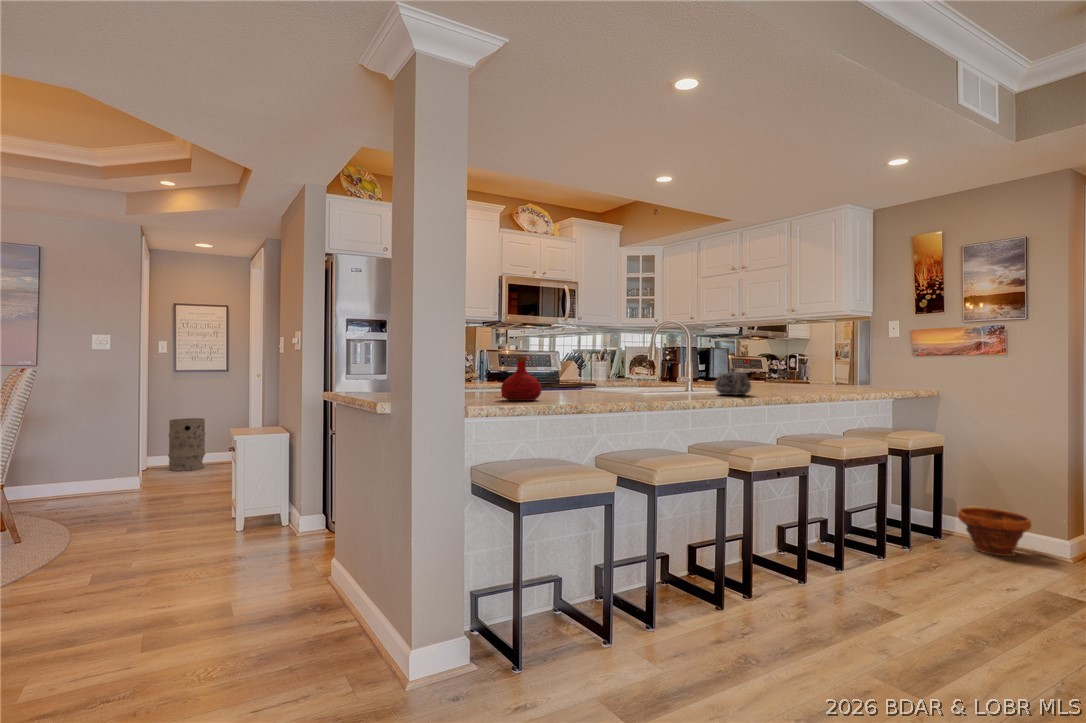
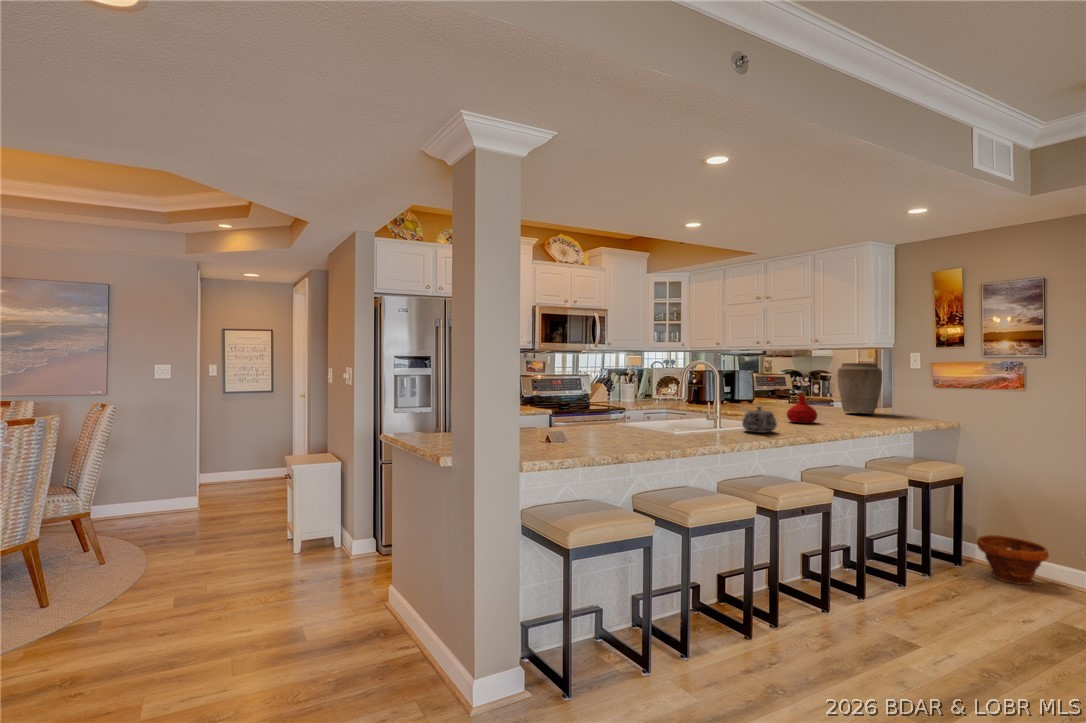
vase: none [815,332,861,385] -> present [837,363,882,414]
bottle: present [501,356,542,401] -> present [787,392,817,423]
trash can: present [168,418,206,471] -> none [220,436,254,487]

